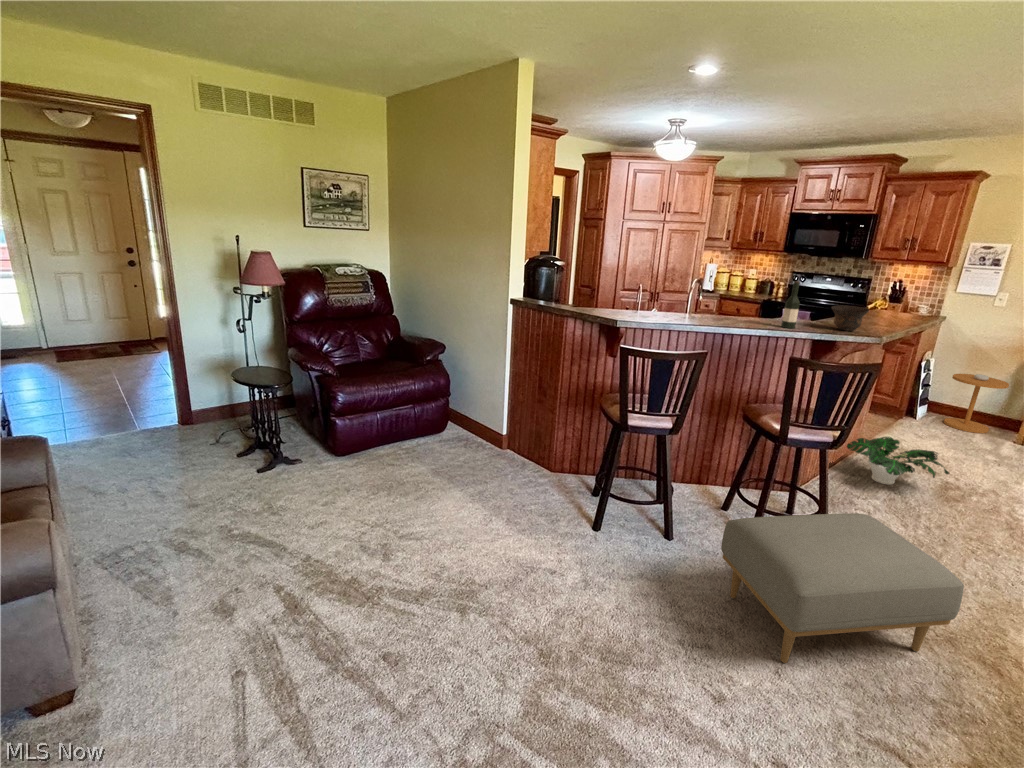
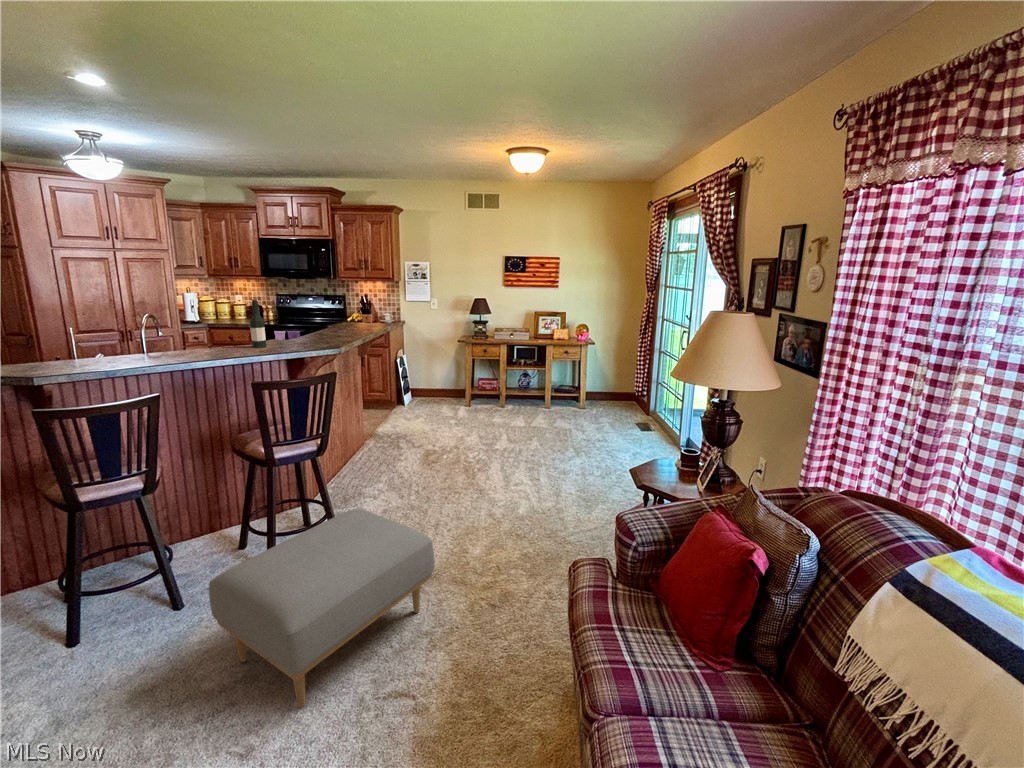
bowl: present [831,306,869,331] -> none [297,318,330,342]
side table: present [944,374,1009,433] -> none [419,360,452,405]
potted plant: present [847,437,949,485] -> none [350,426,425,467]

